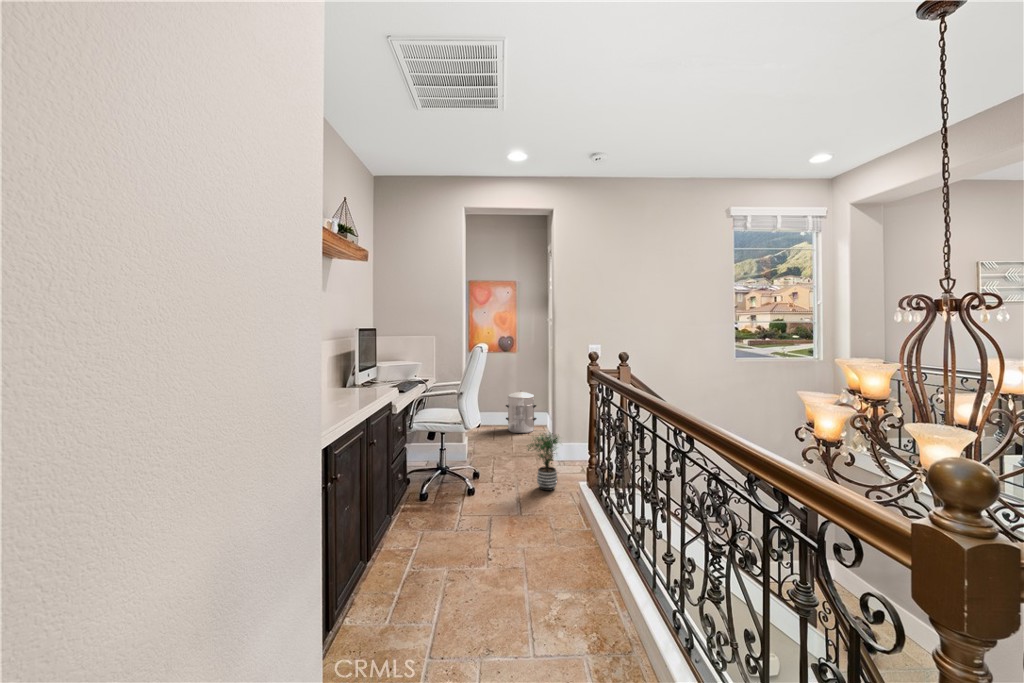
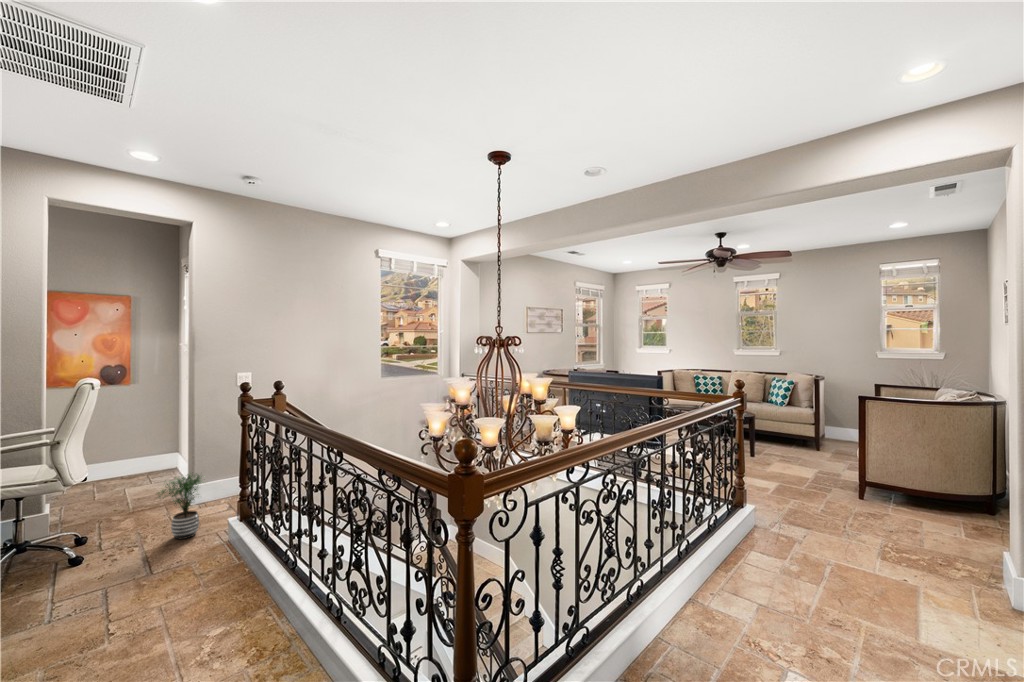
waste bin: present [506,392,537,433] -> none [113,429,163,483]

